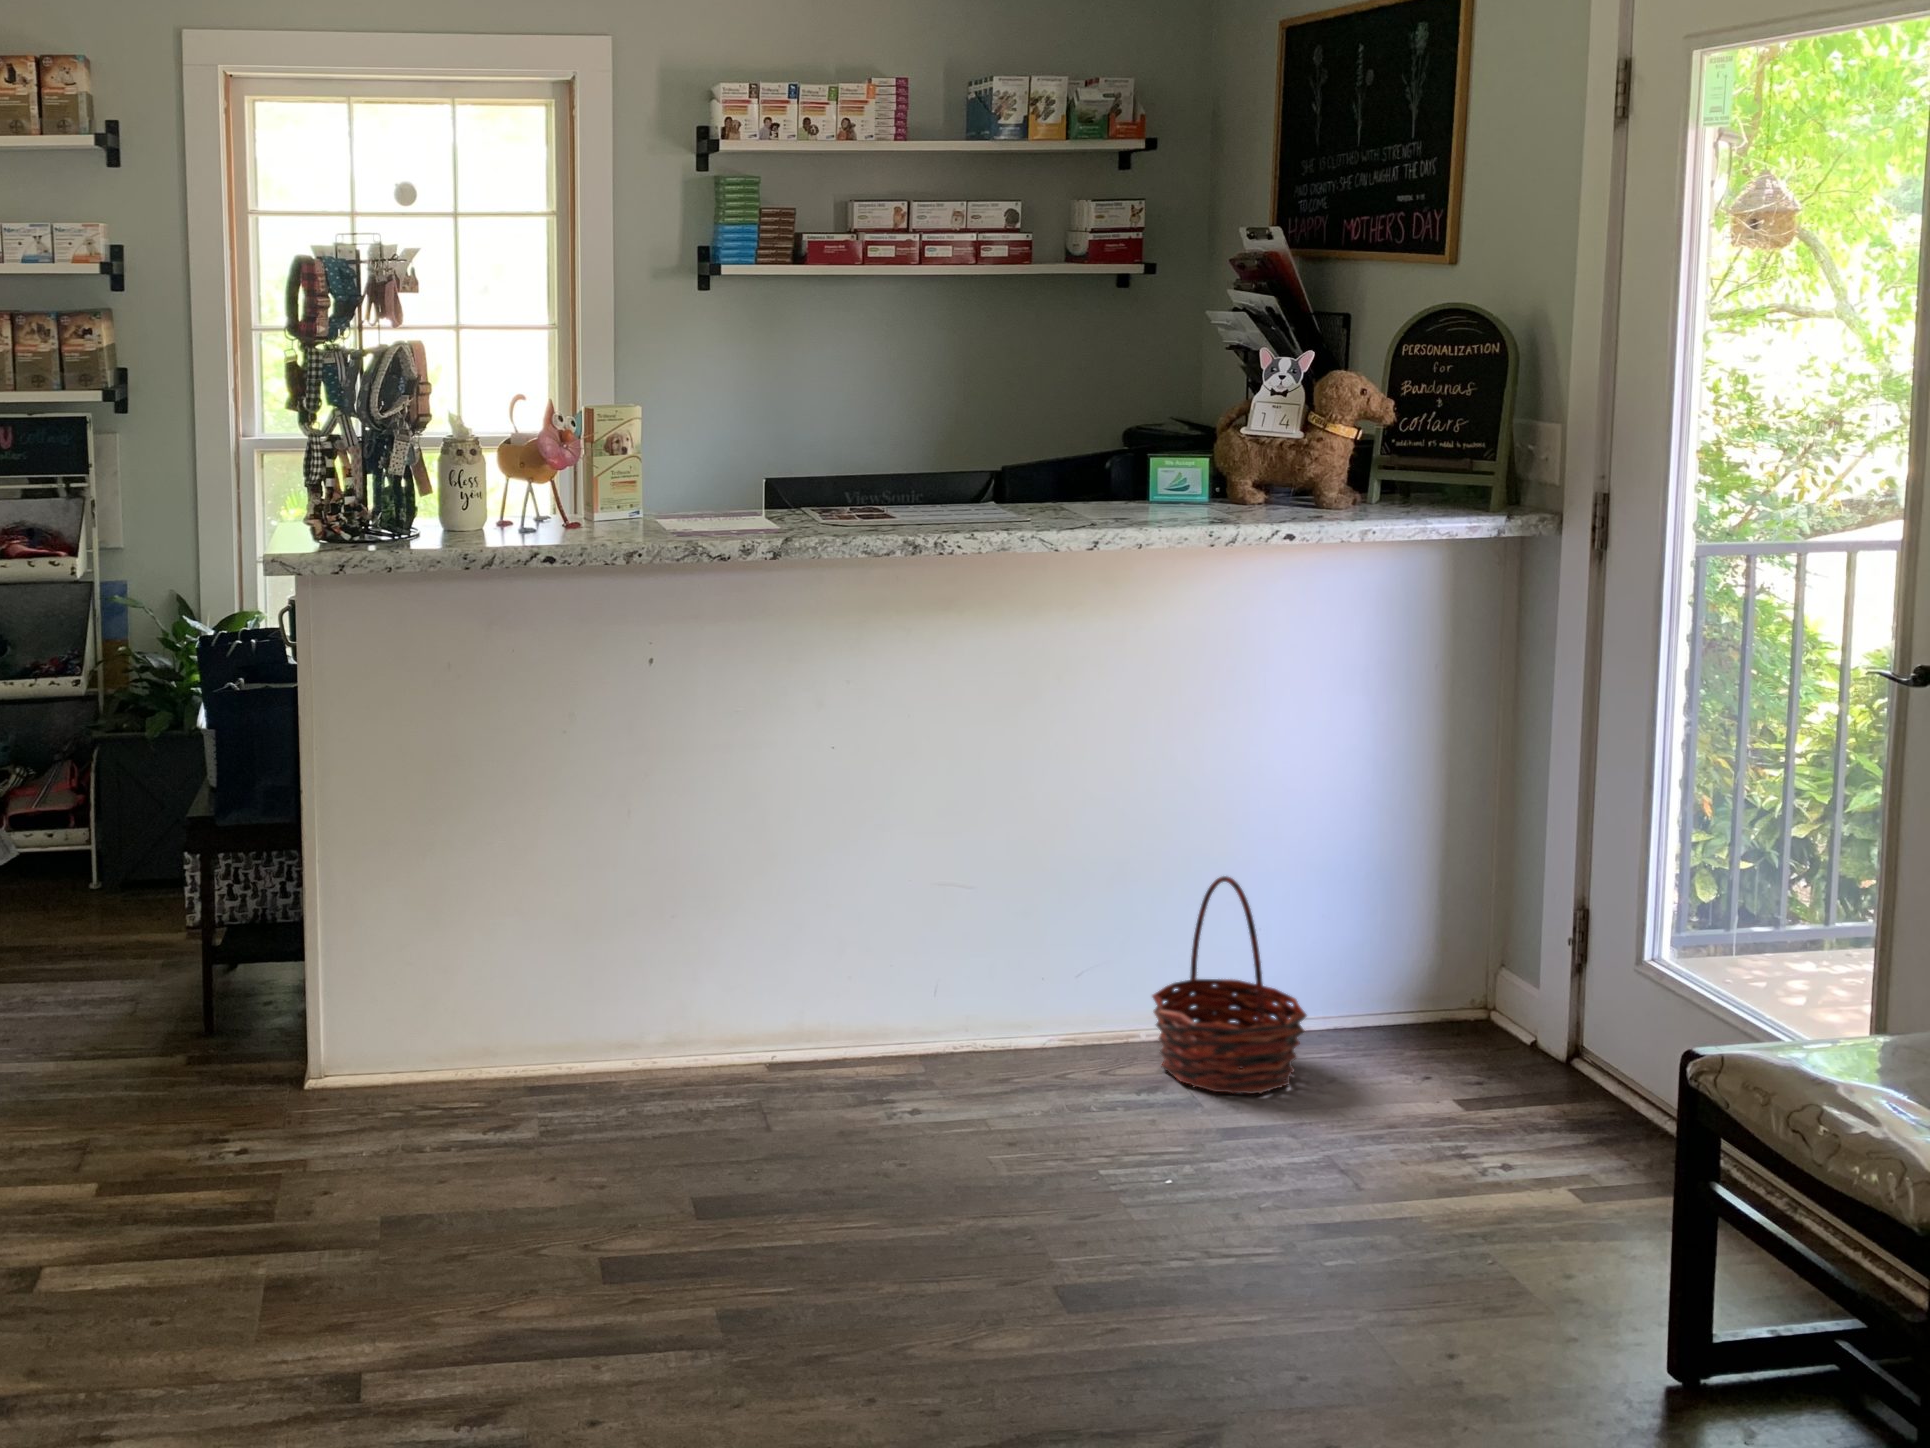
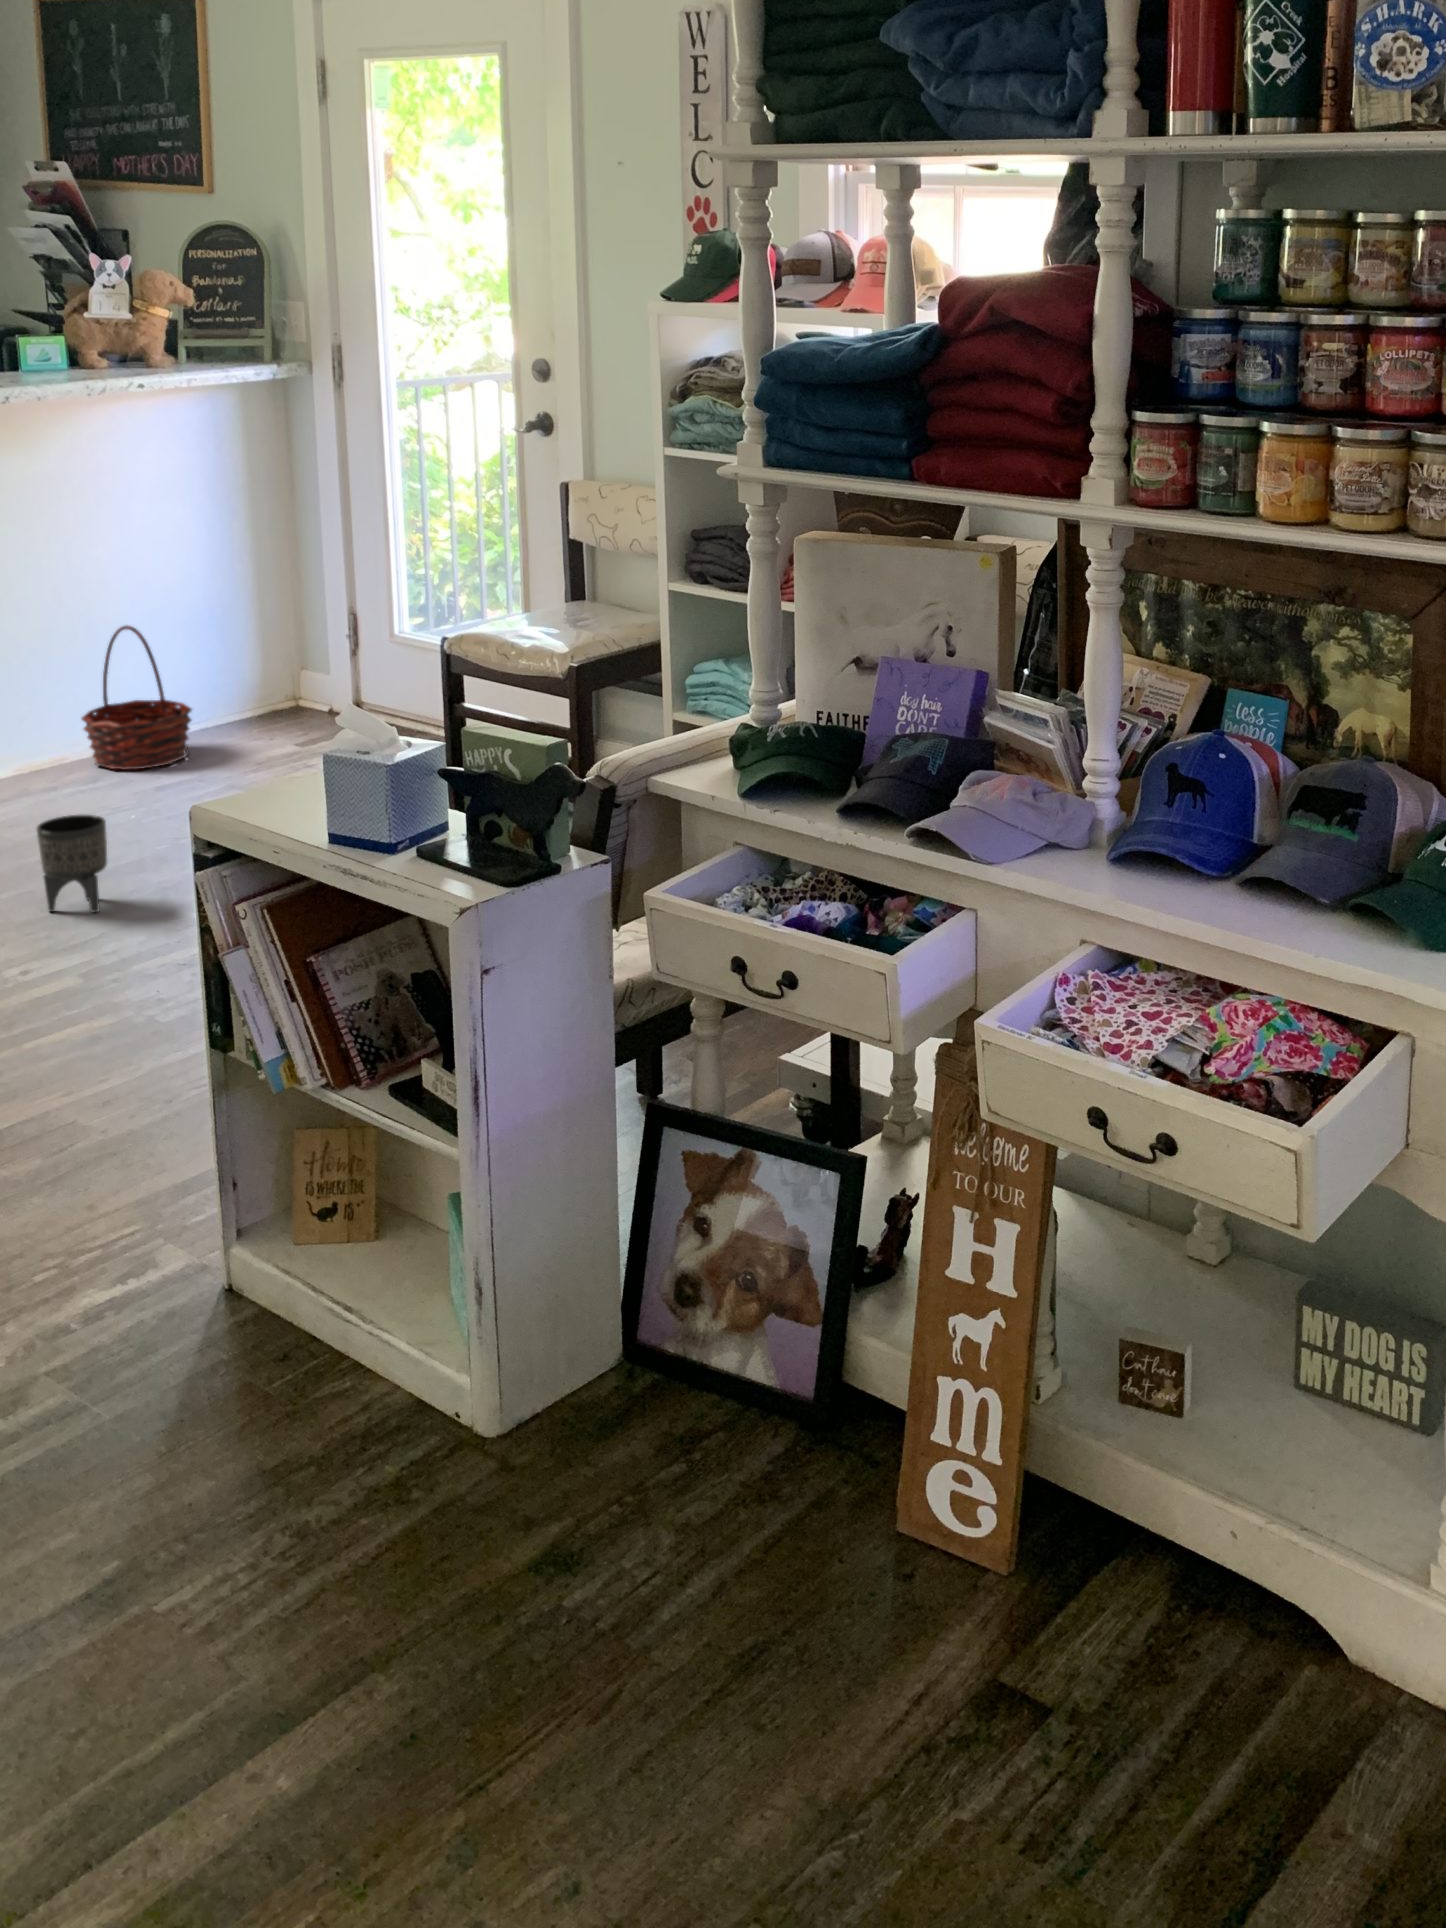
planter: none [965,1212,1067,1388] -> present [37,815,107,912]

